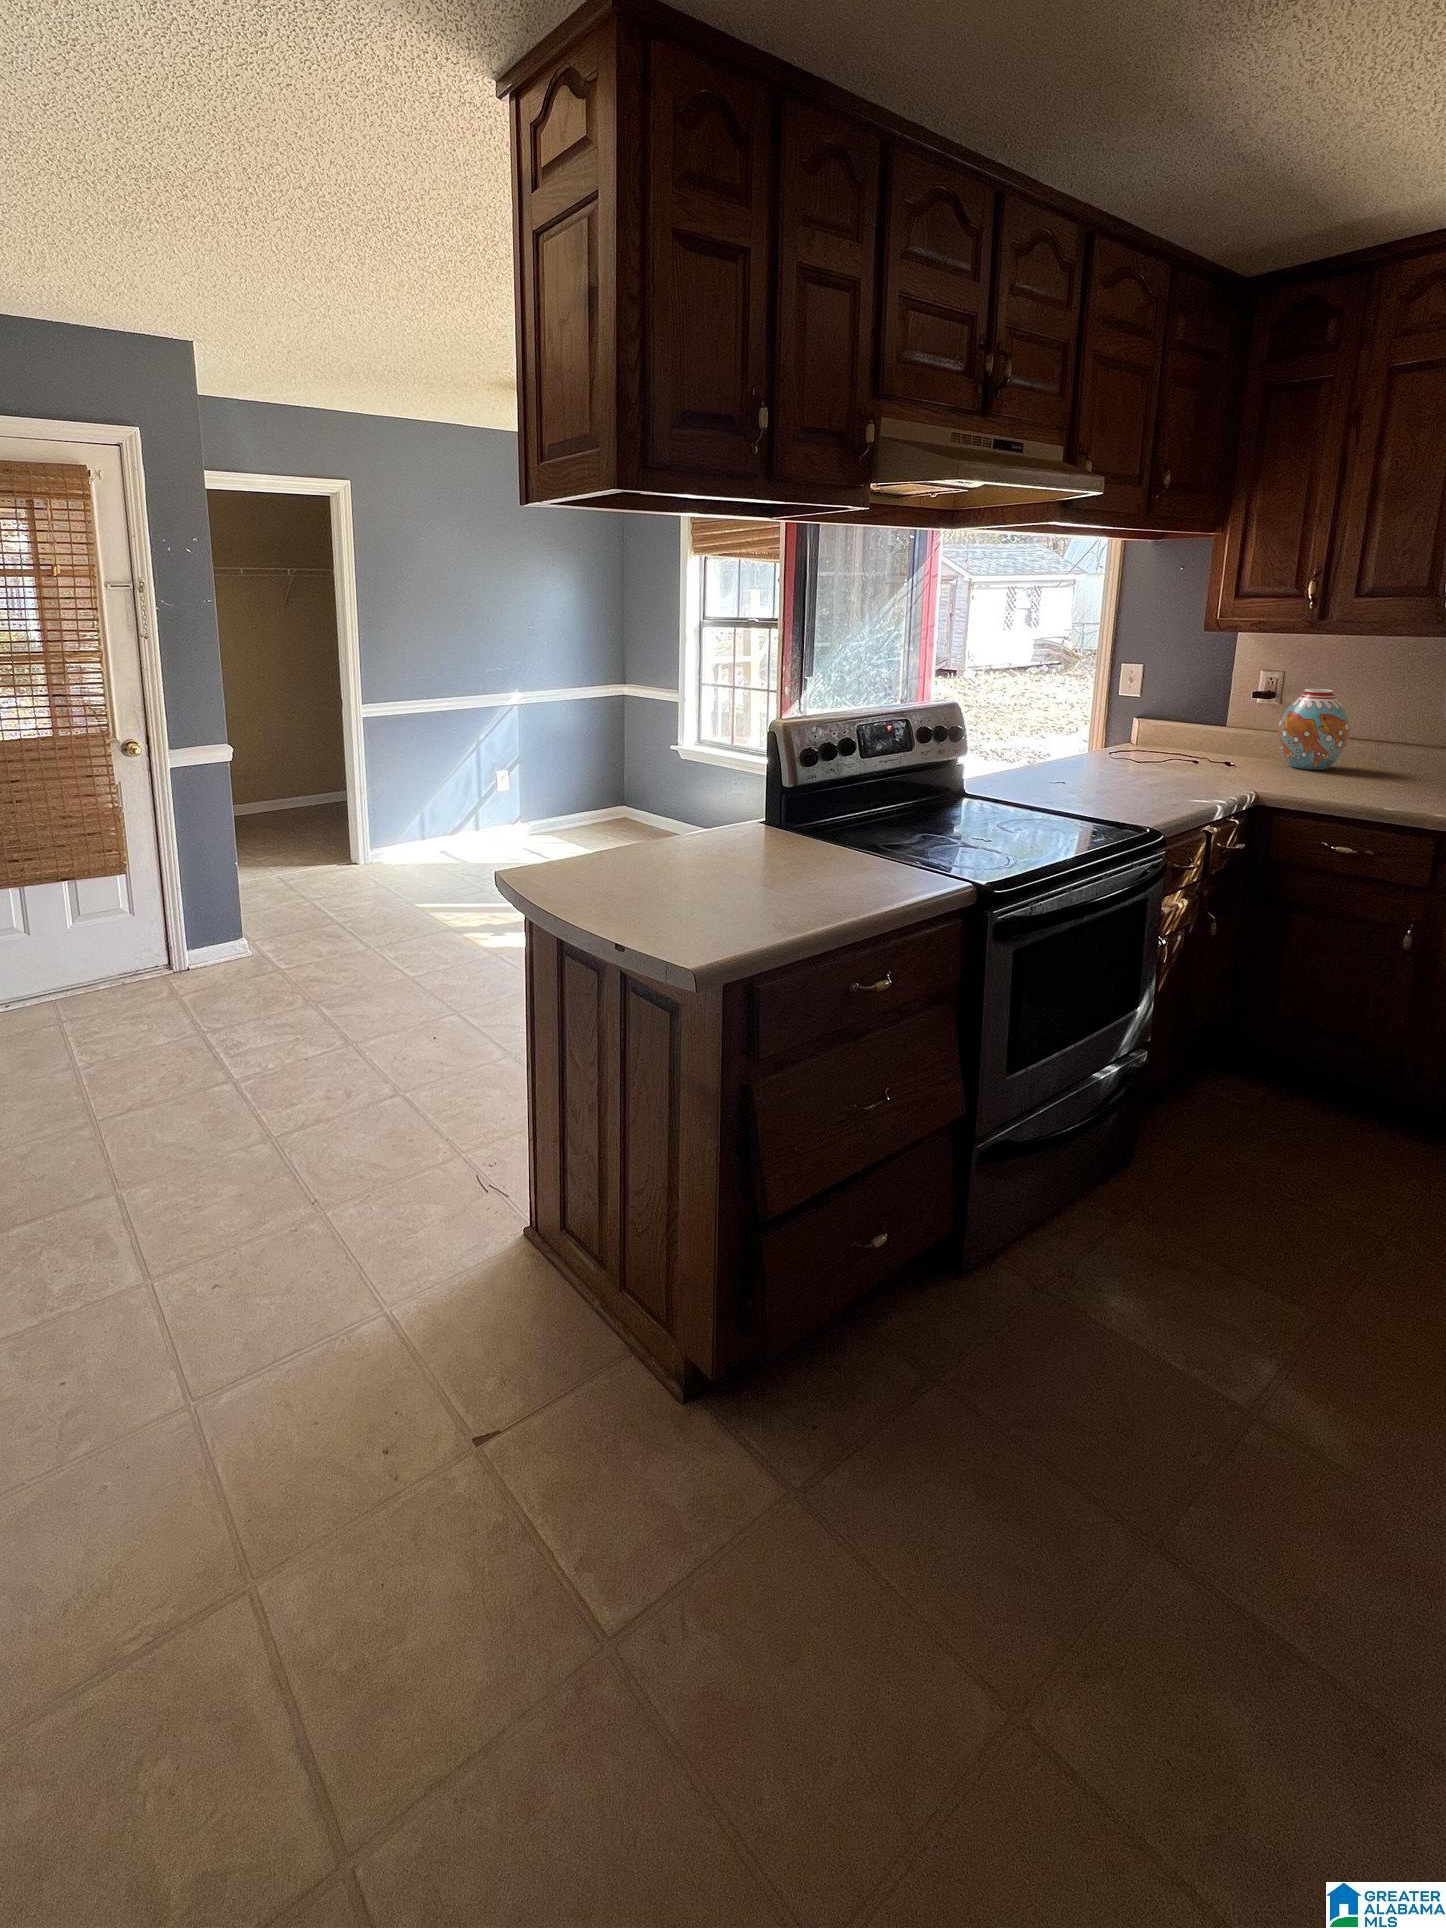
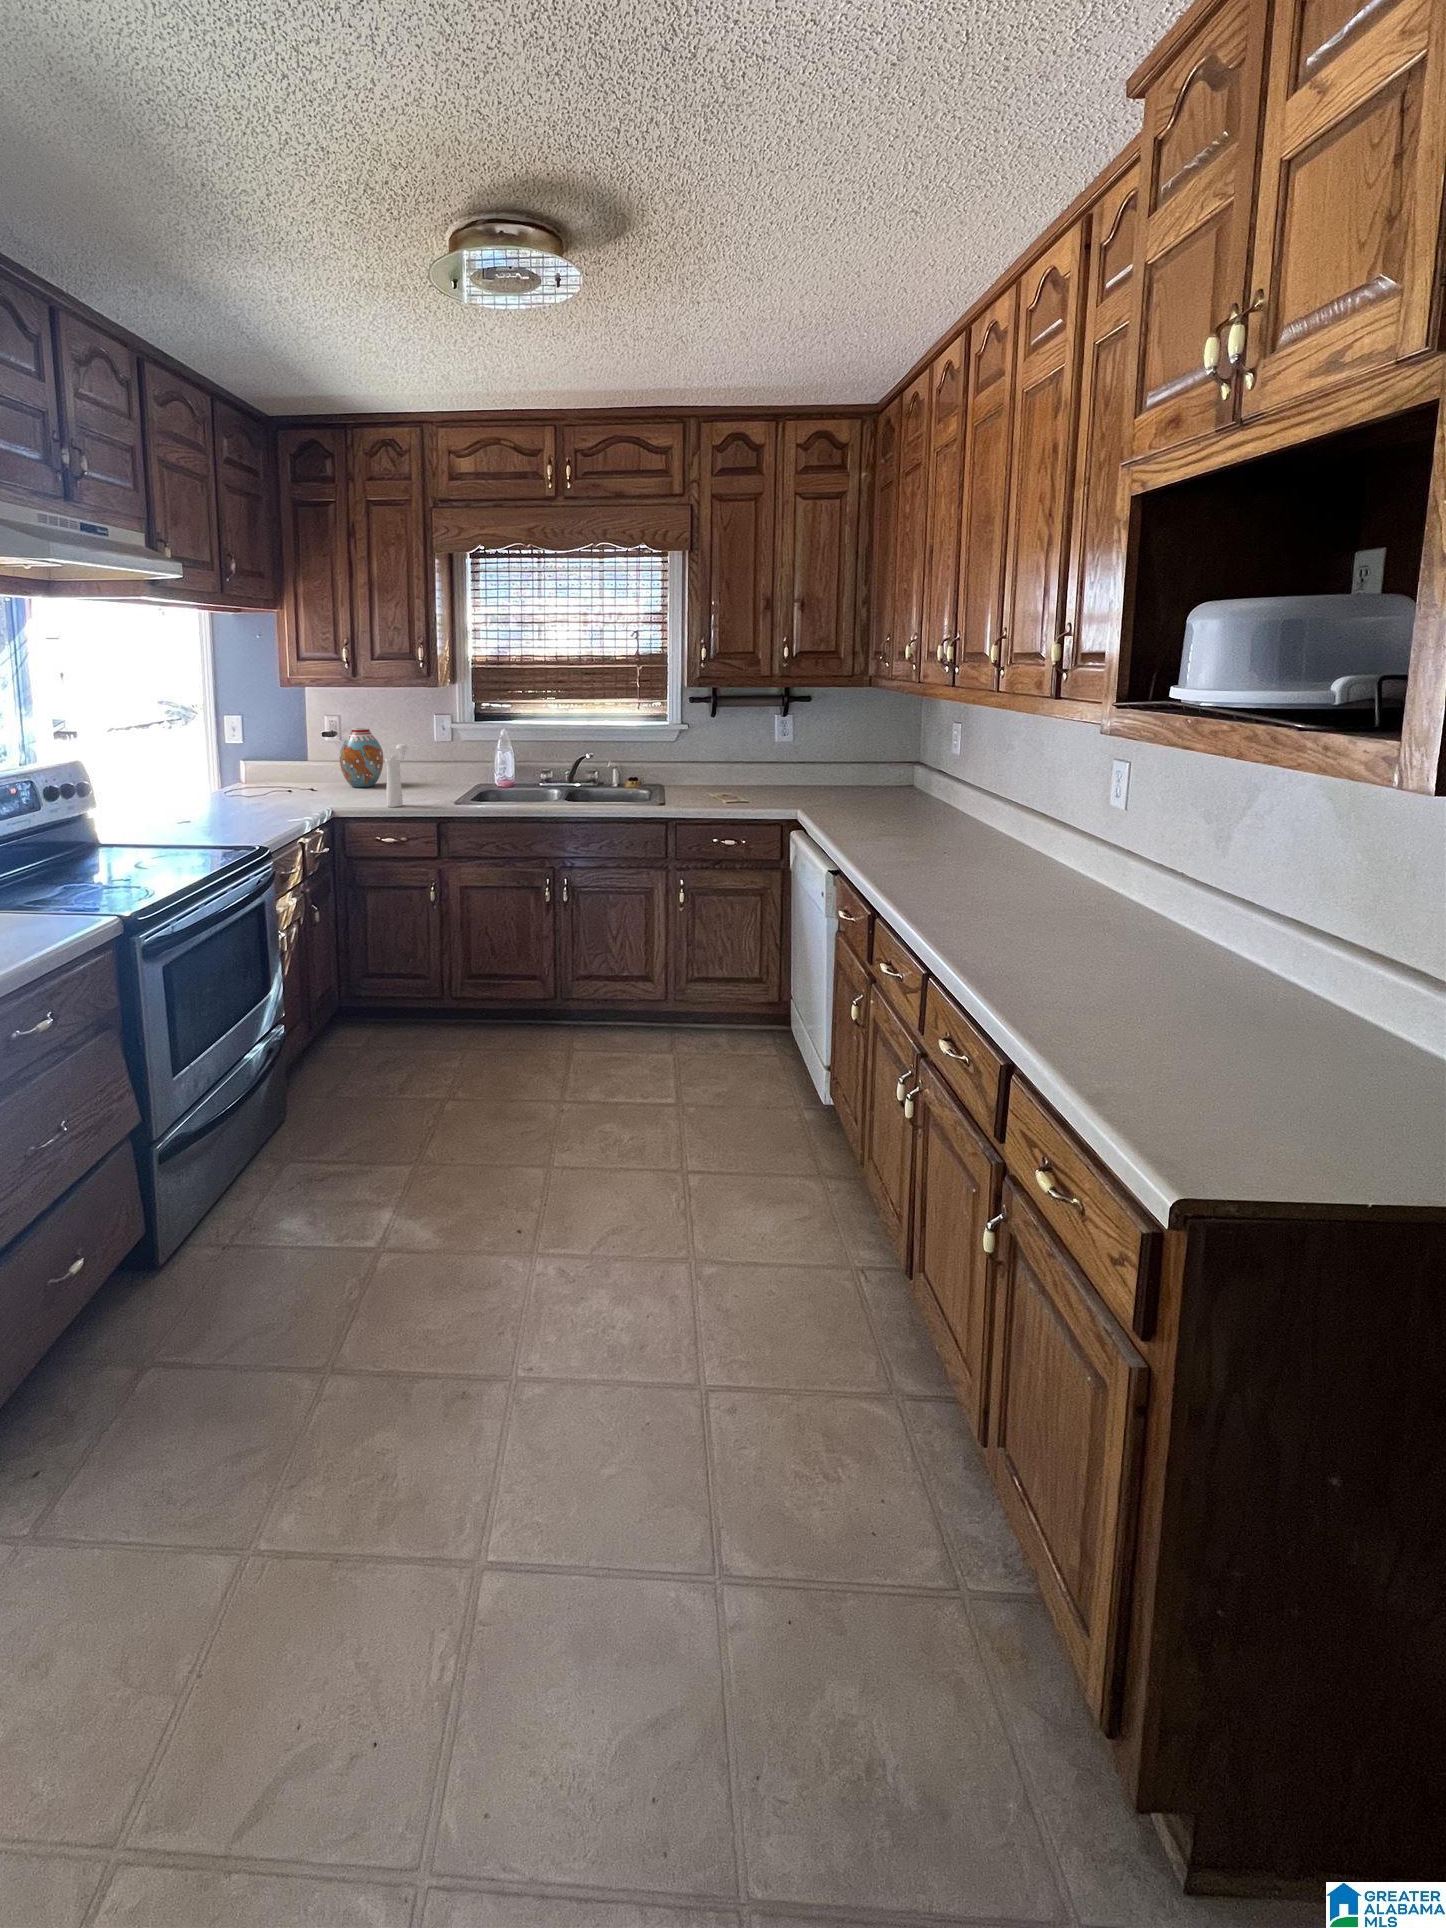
pepper mill: none [1349,717,1402,805] -> present [385,744,408,807]

